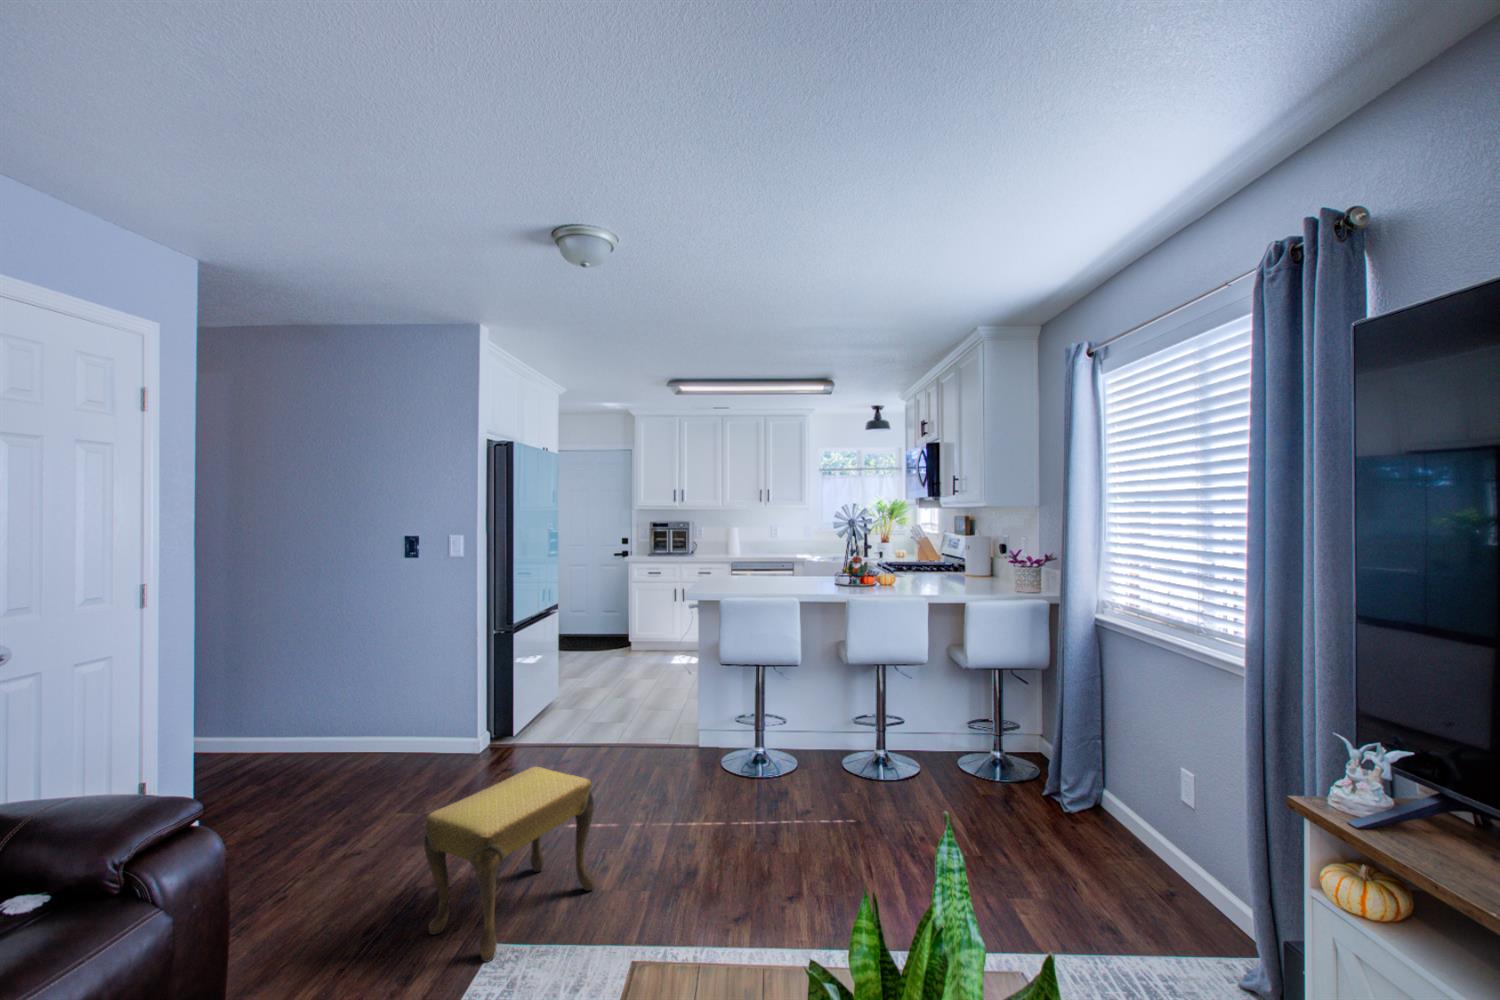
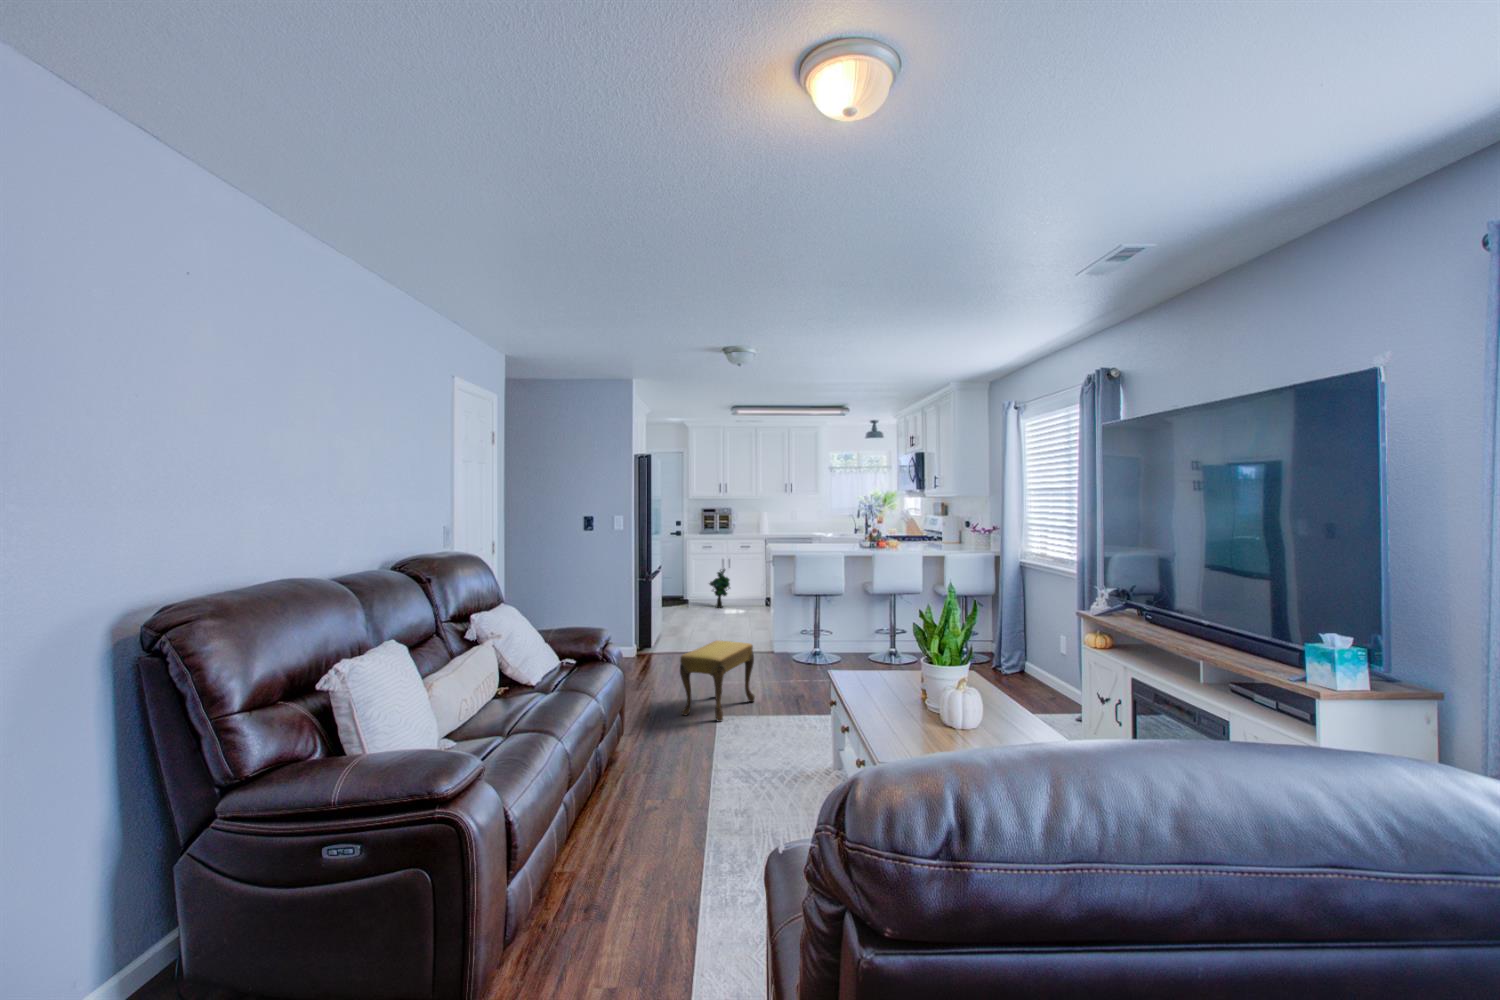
decorative plant: none [652,602,683,656] -> present [709,569,730,608]

